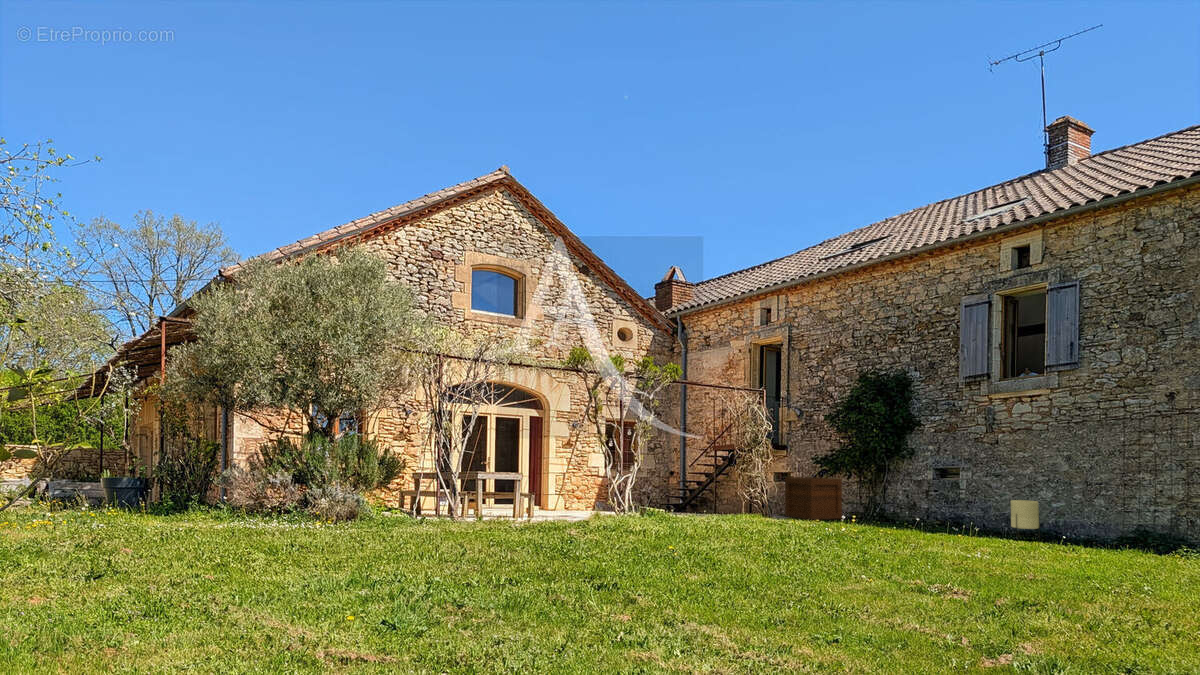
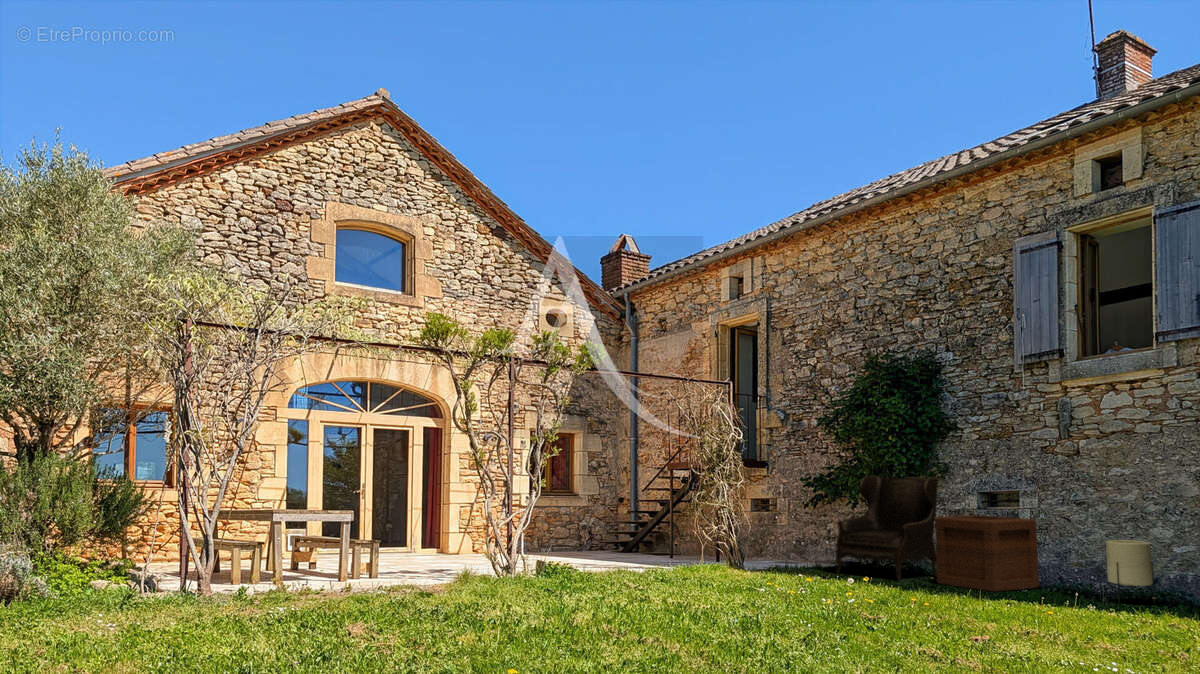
armchair: none [835,457,907,528] -> present [836,475,938,581]
wooden crate: present [785,477,842,520] -> present [935,515,1039,592]

